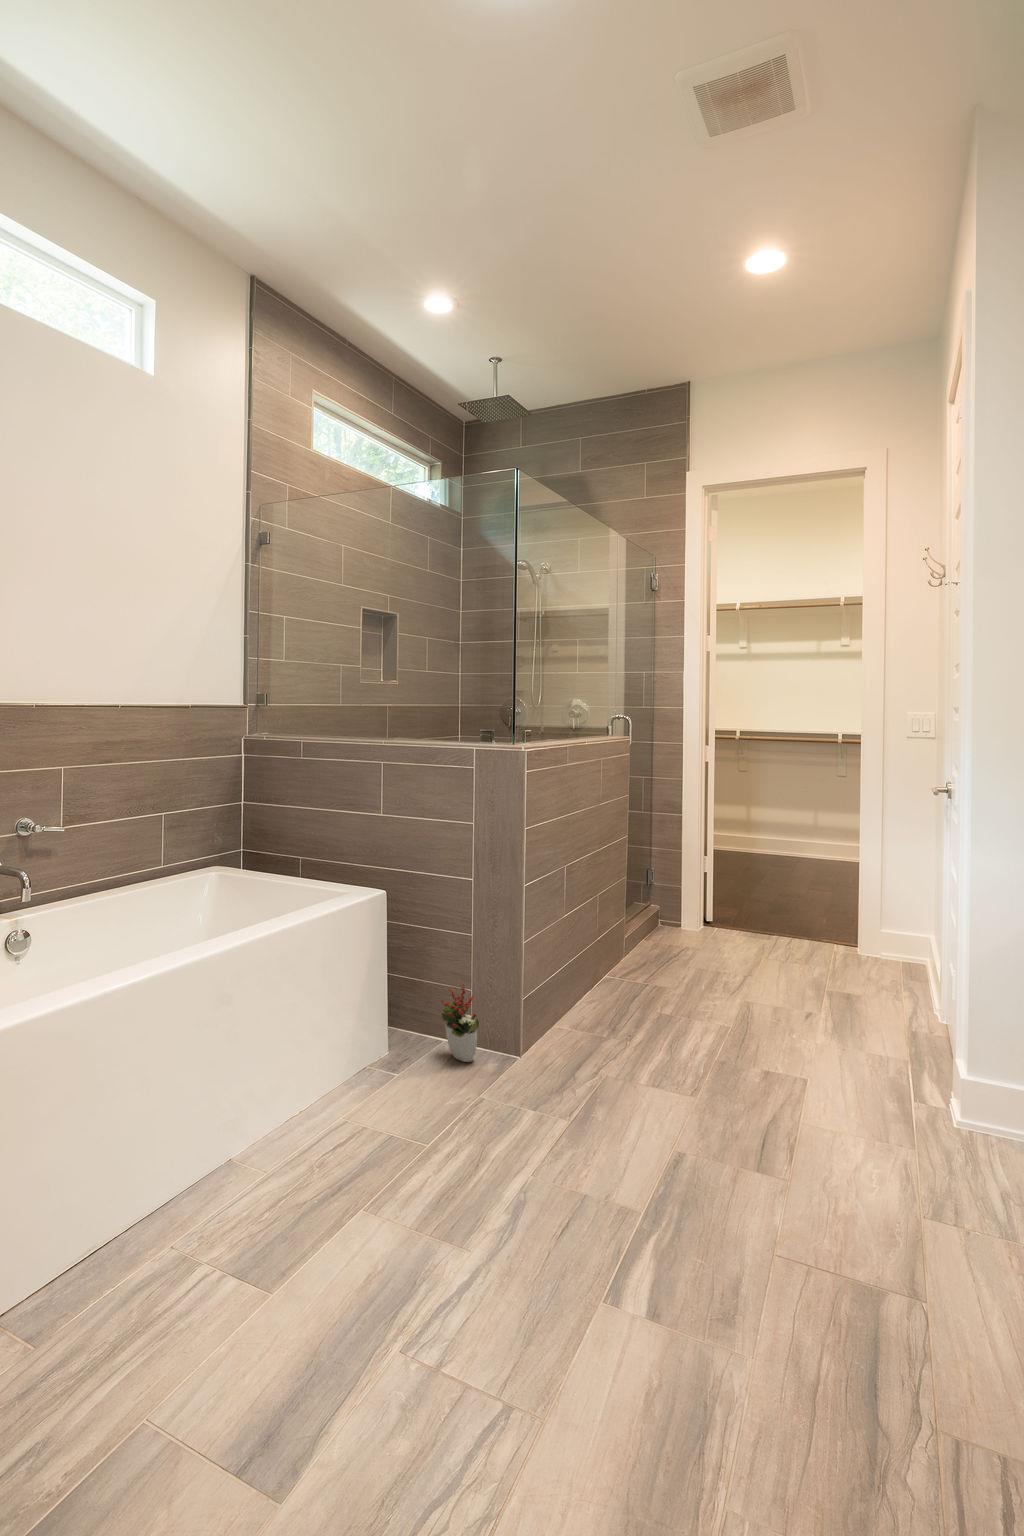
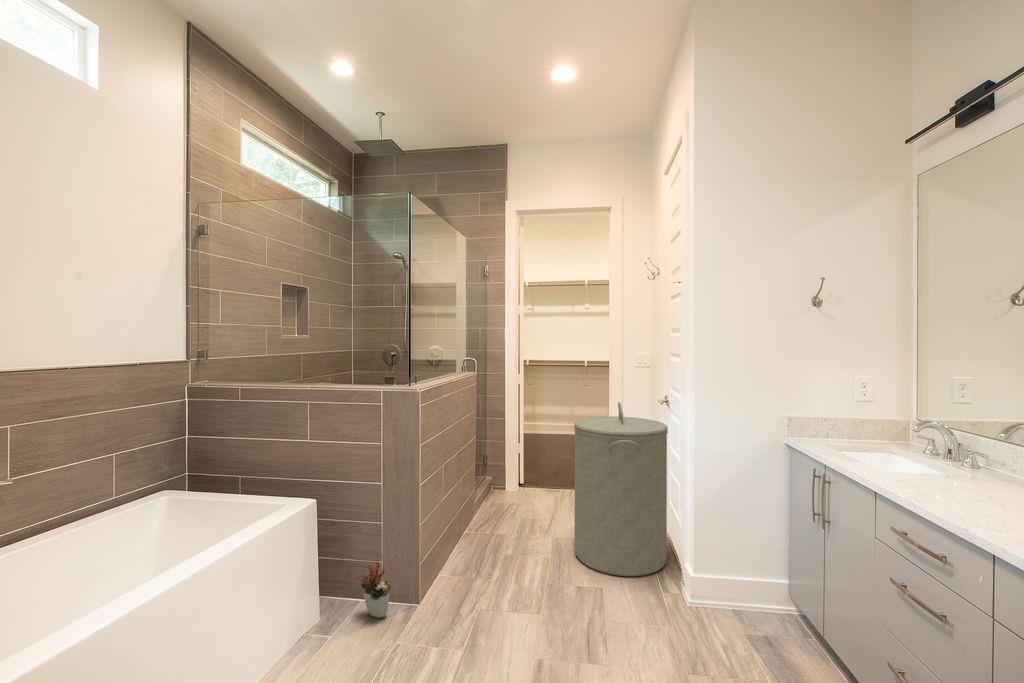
laundry hamper: none [771,788,947,1072] -> present [574,402,668,576]

